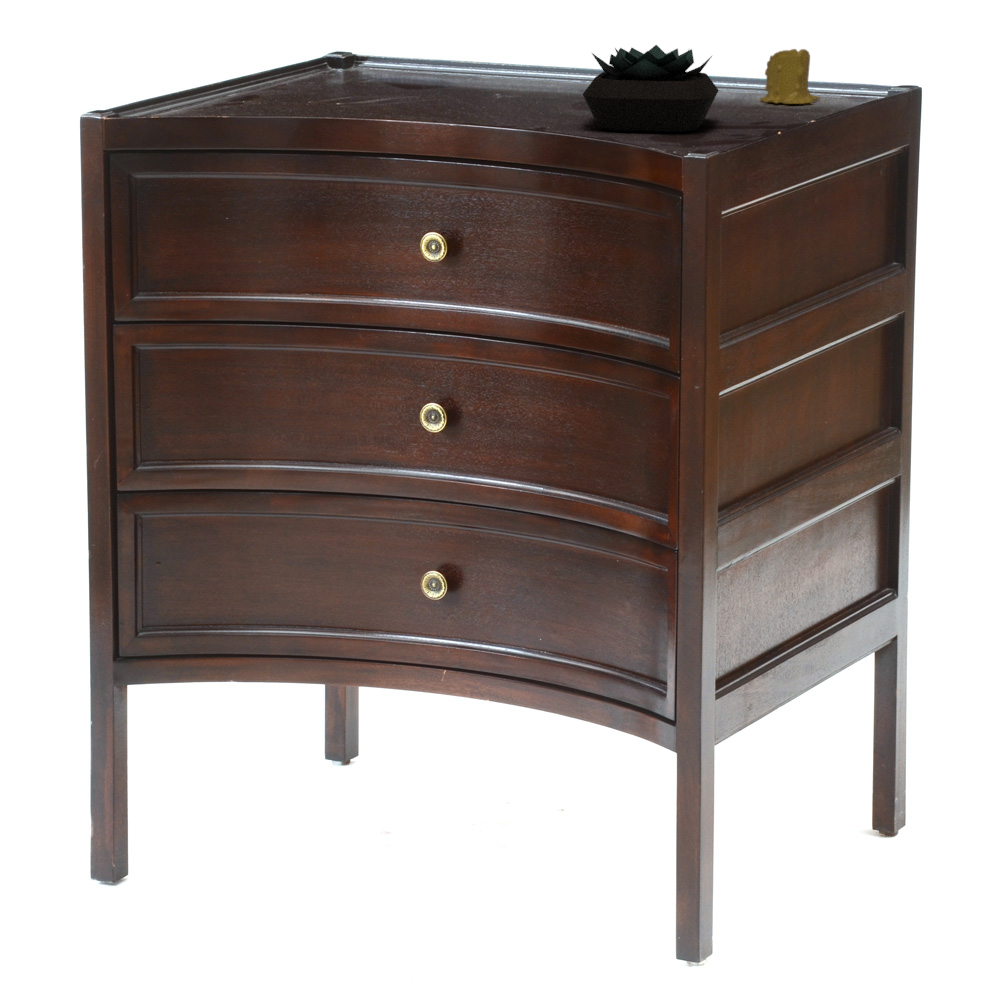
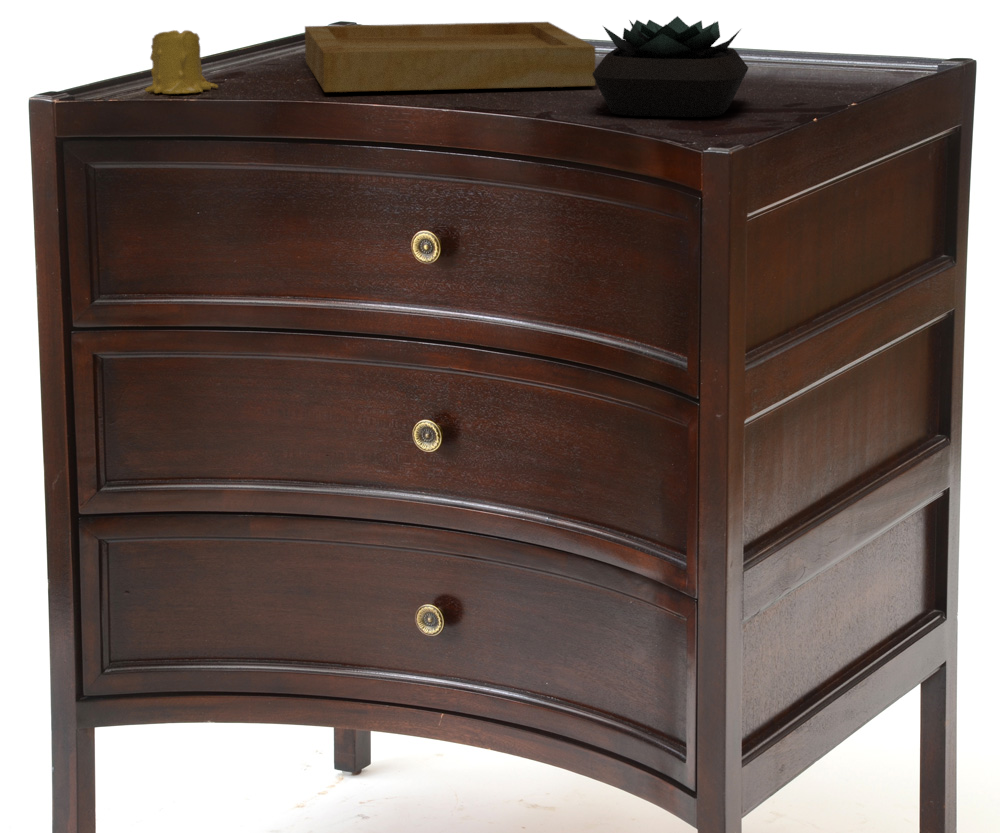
candle: present [760,48,820,104] -> present [145,28,218,94]
tray: none [312,52,582,111] -> present [305,22,595,92]

